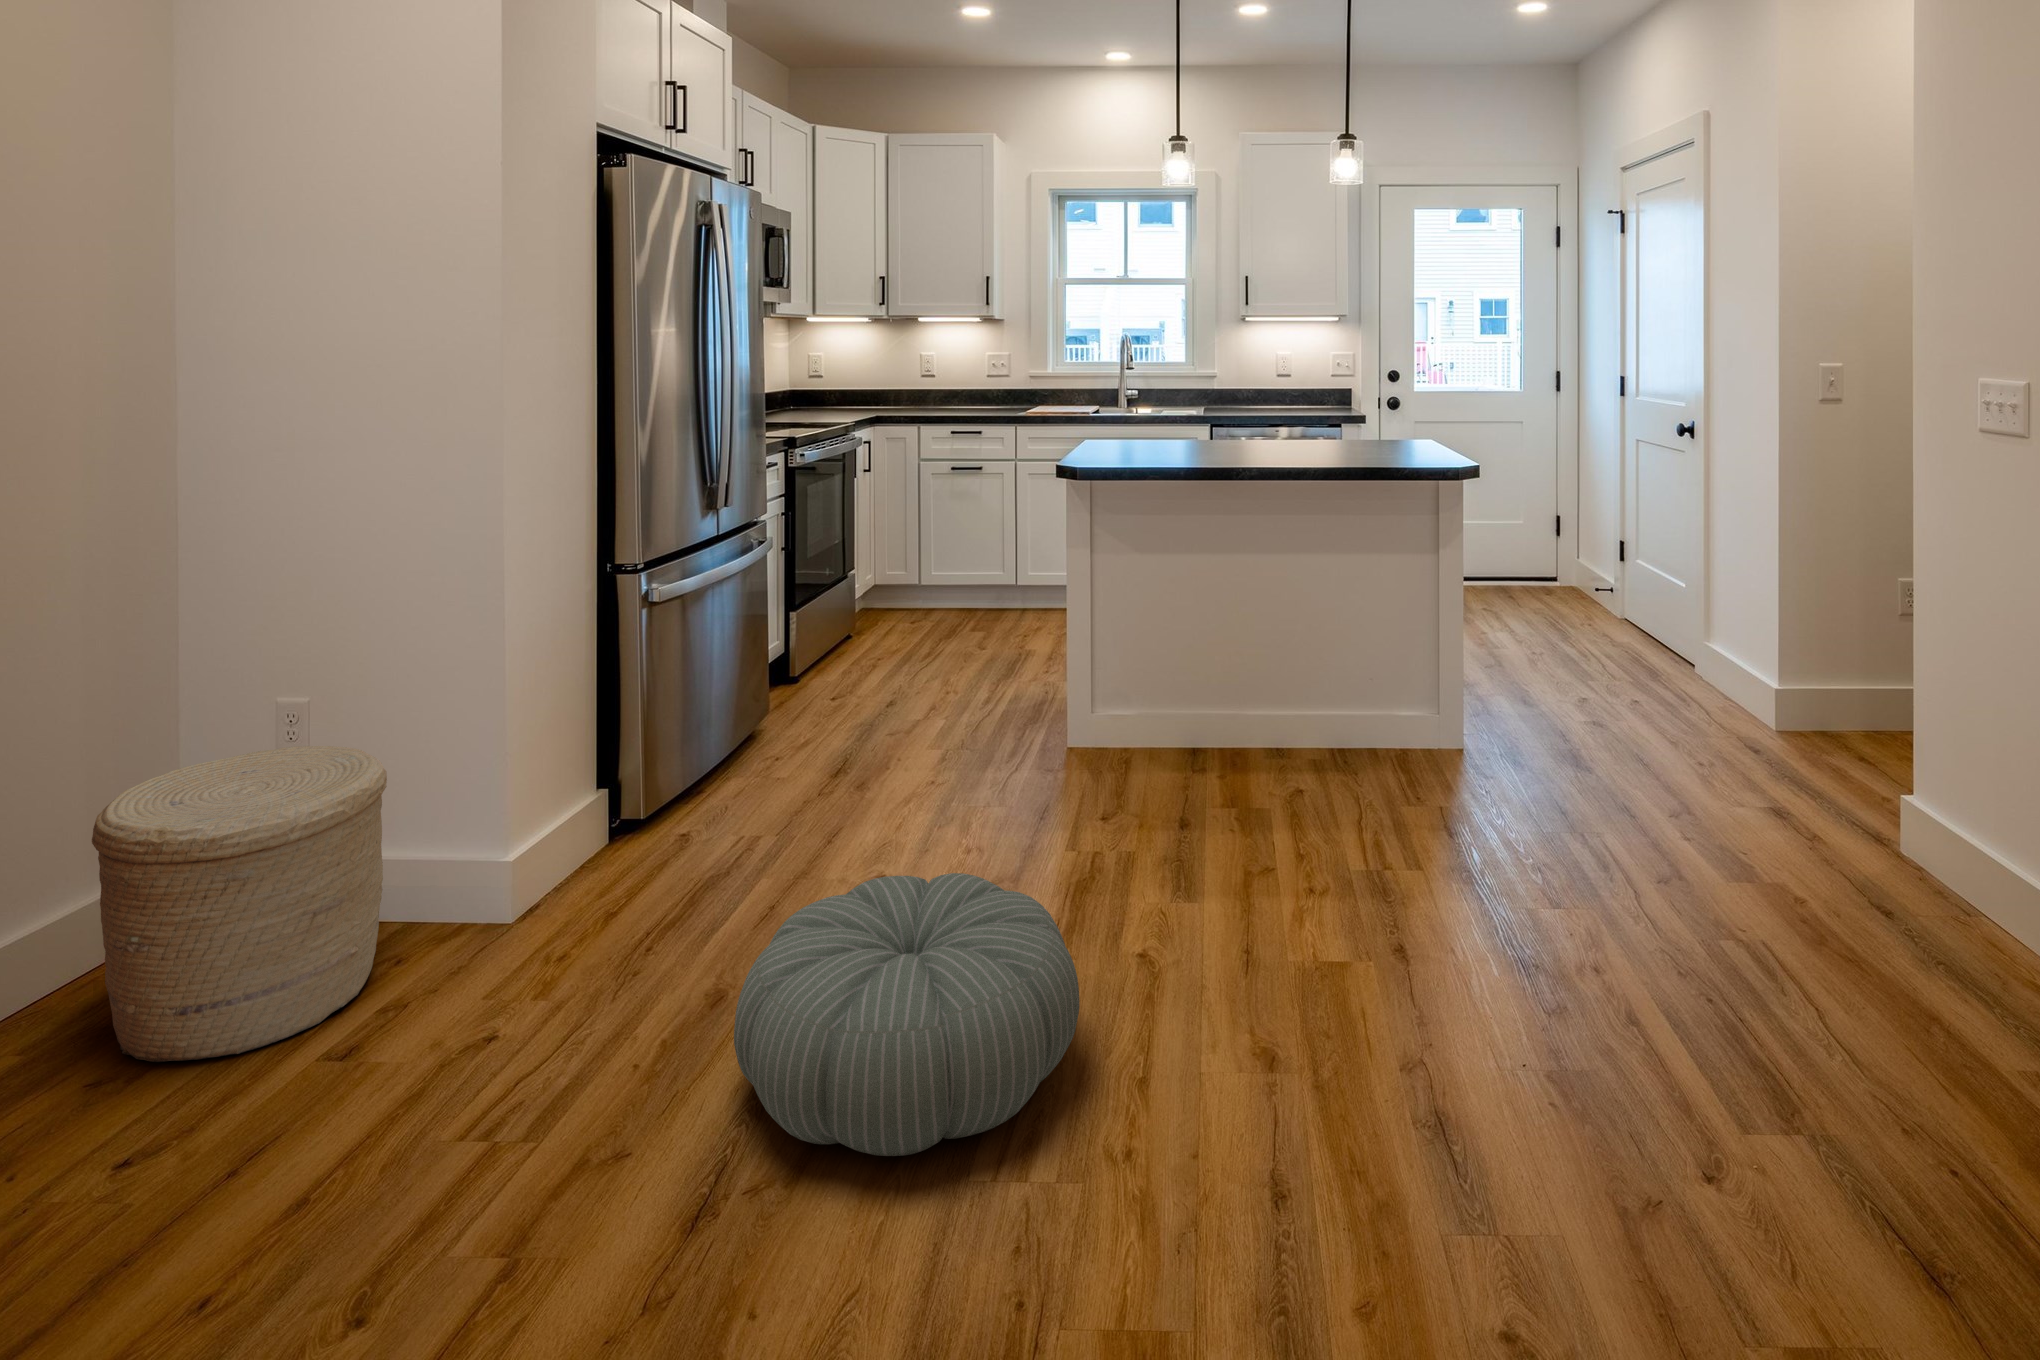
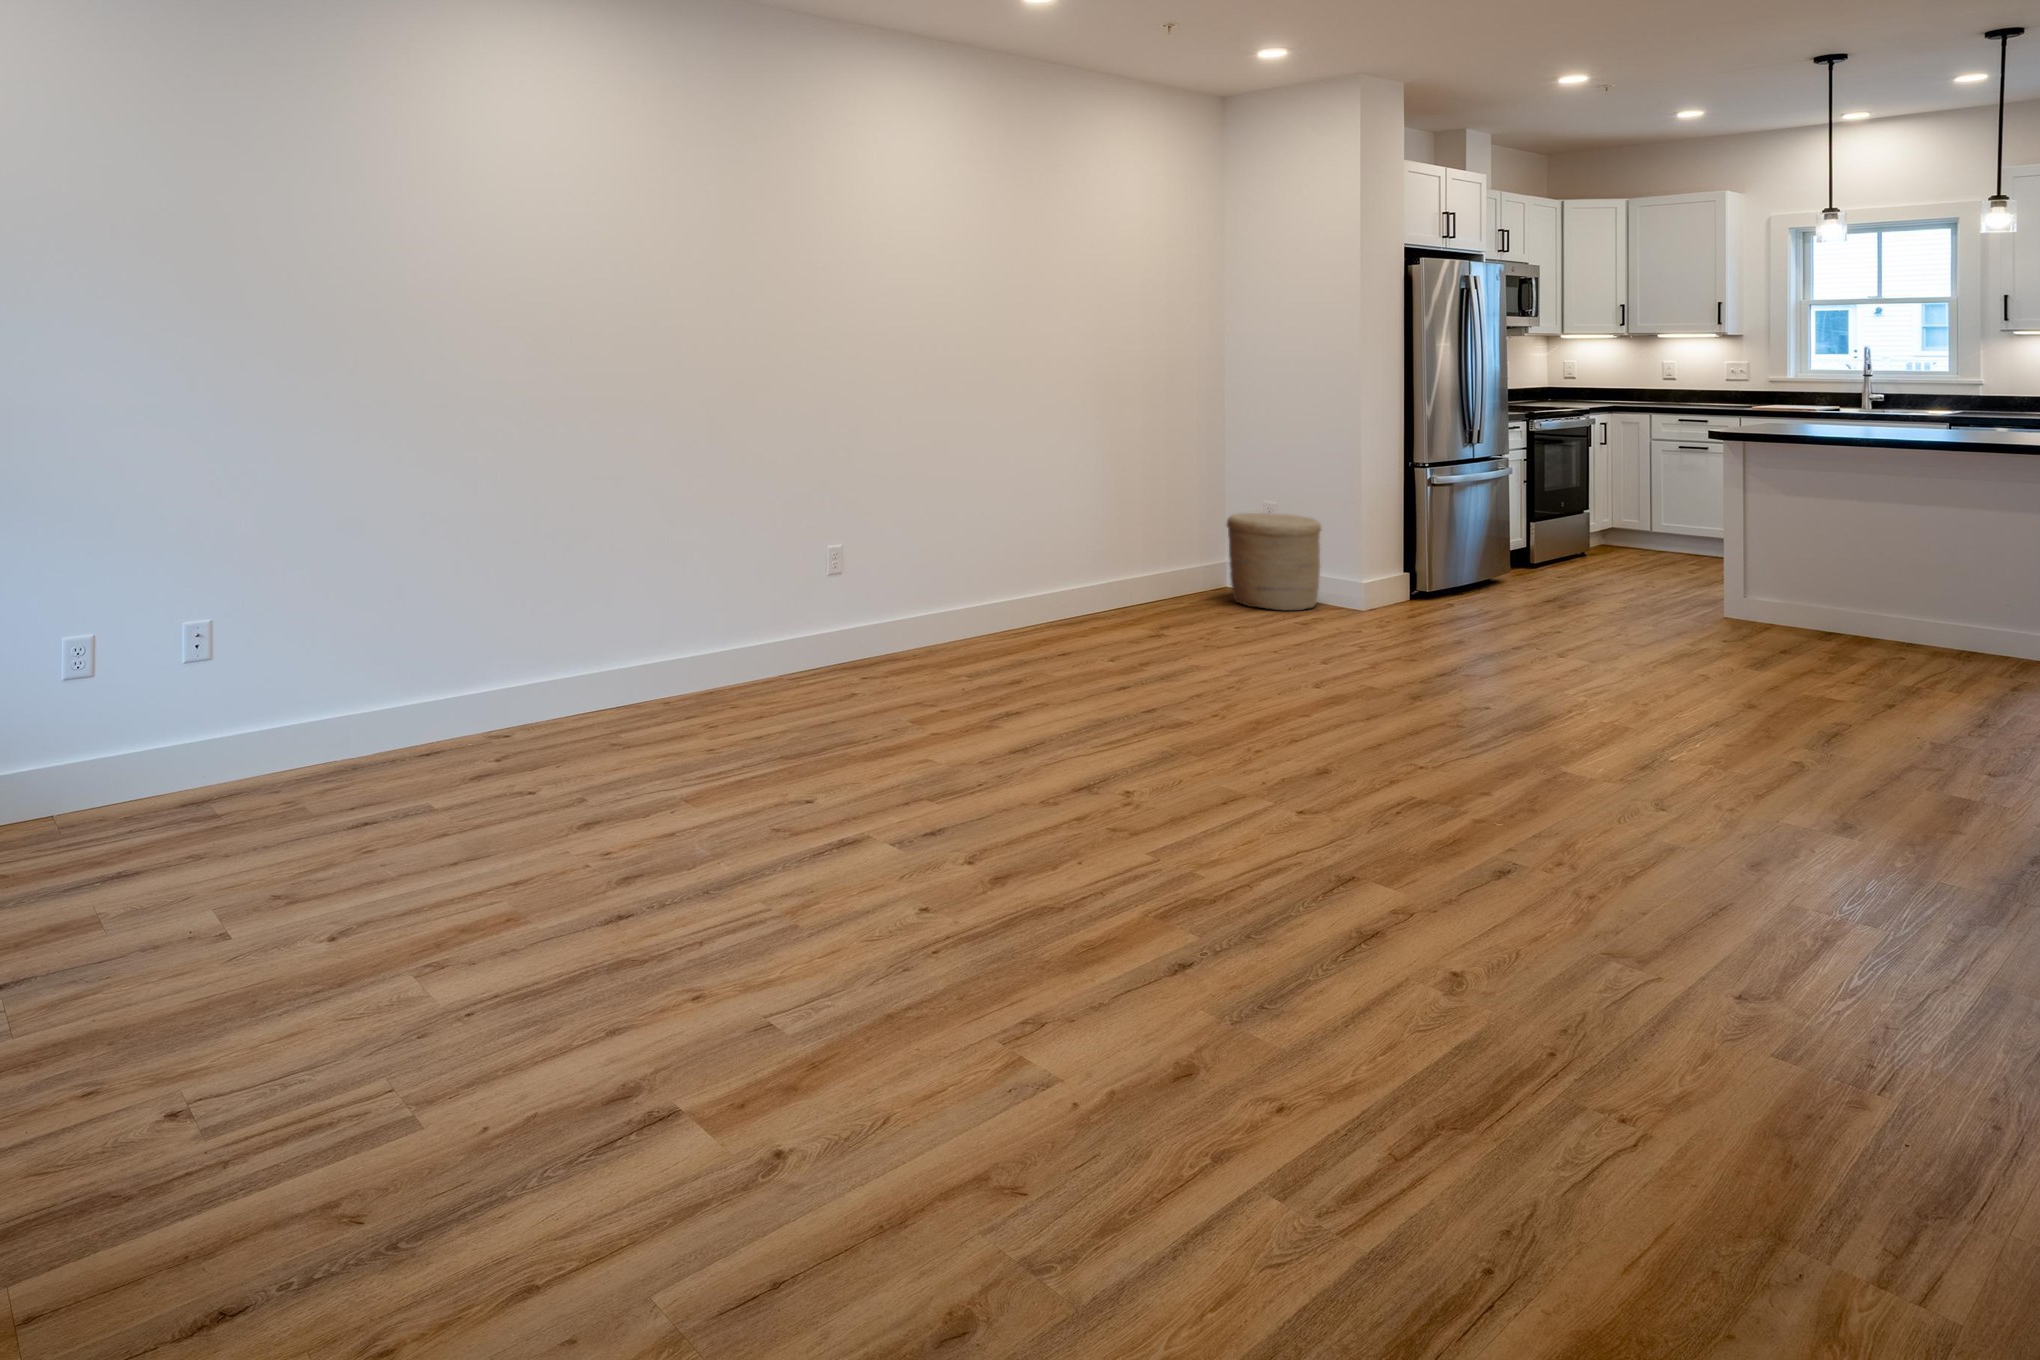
pouf: present [734,873,1080,1156] -> none [1465,589,1629,670]

